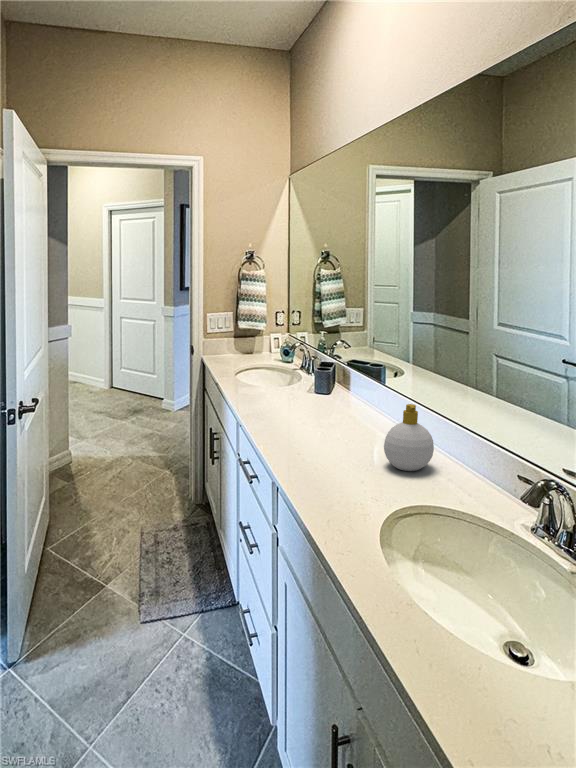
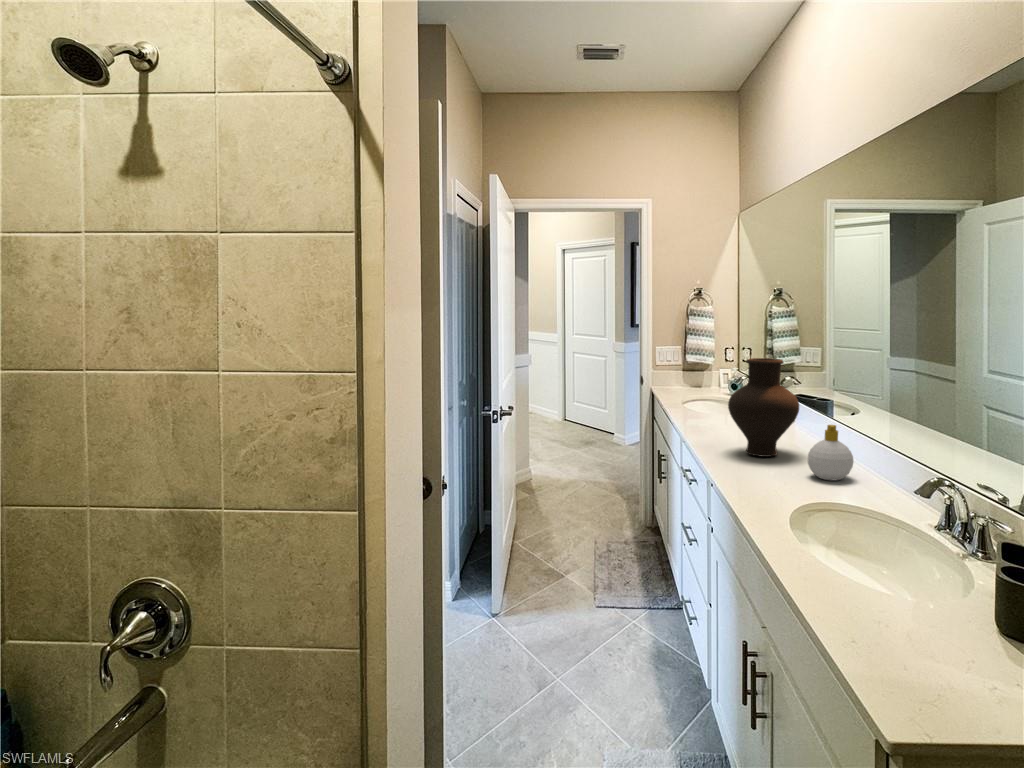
vase: none [289,324,368,441] -> present [728,358,799,457]

